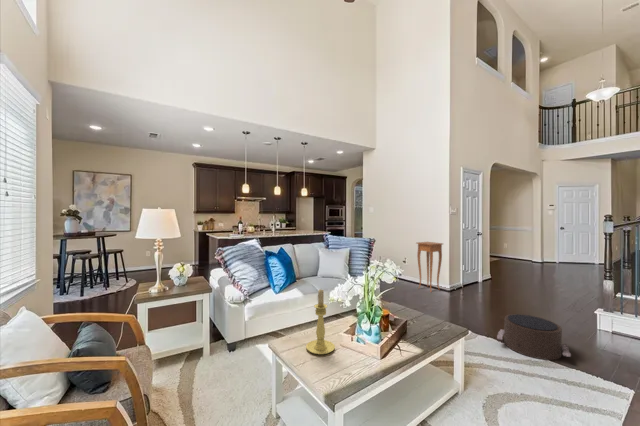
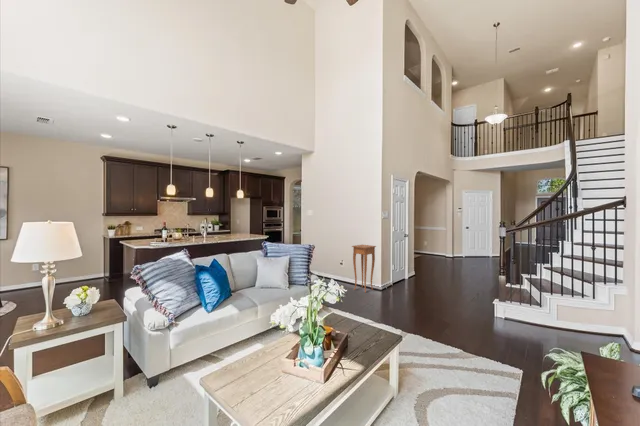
candle holder: present [306,289,335,355] -> none [243,314,275,389]
pouf: present [497,314,571,360] -> none [425,312,484,352]

